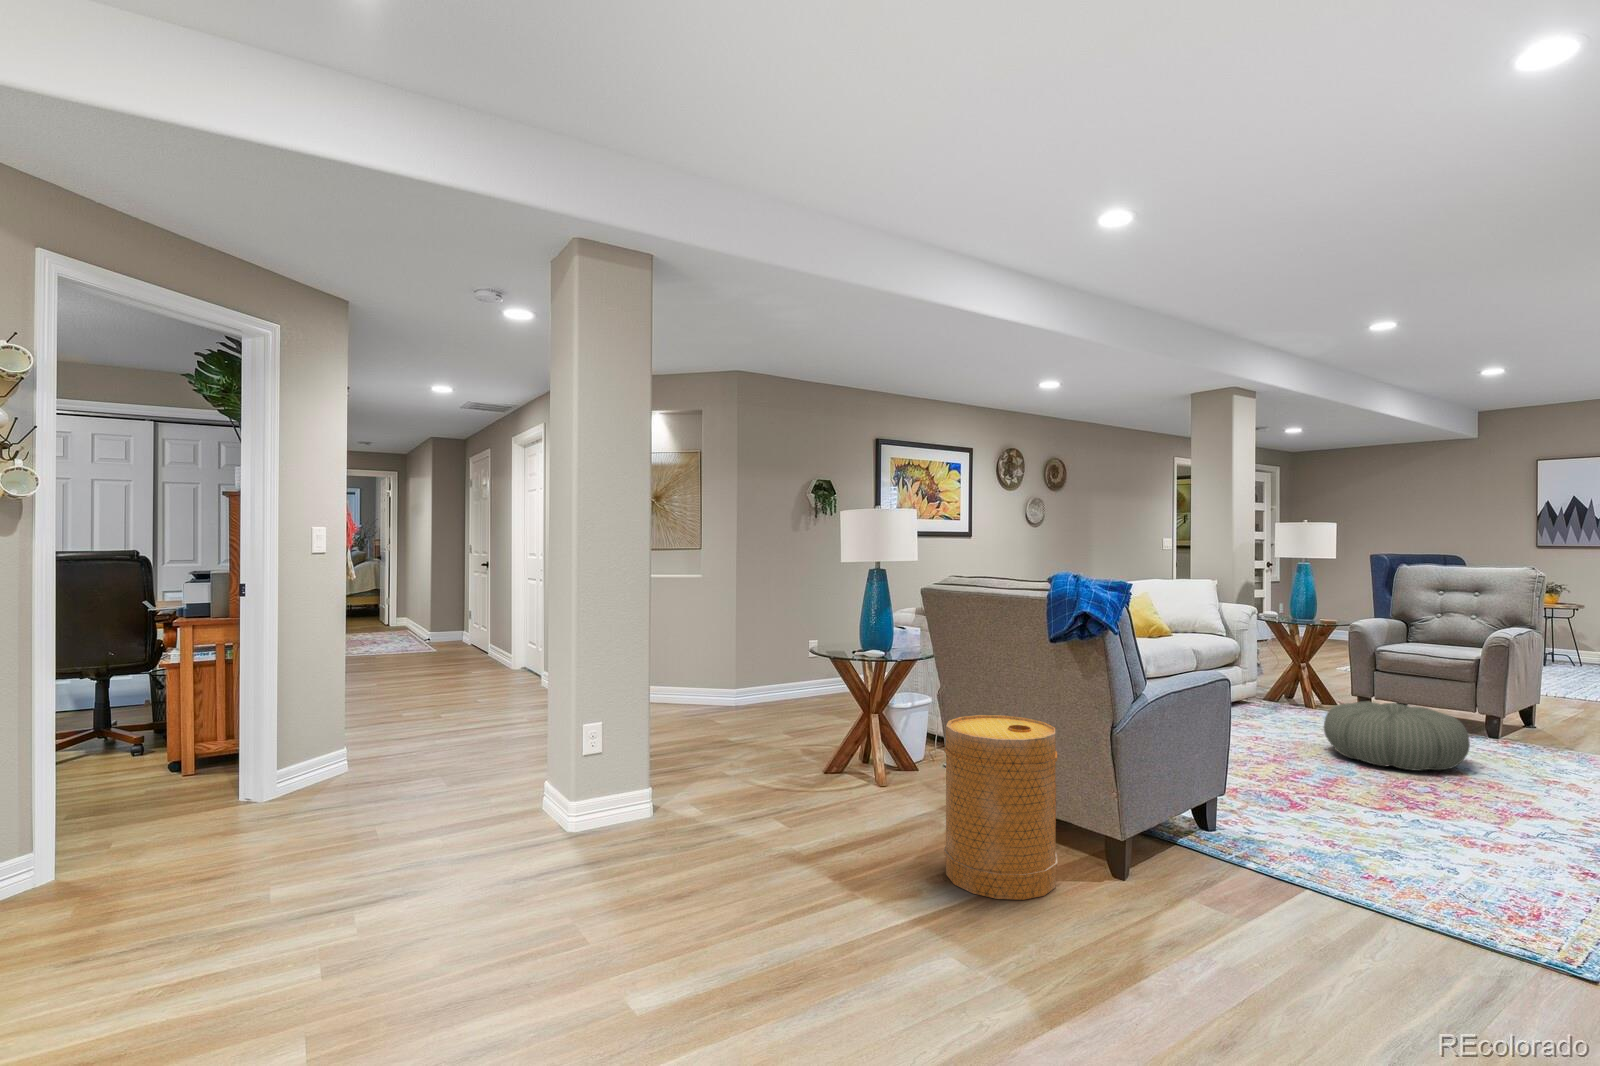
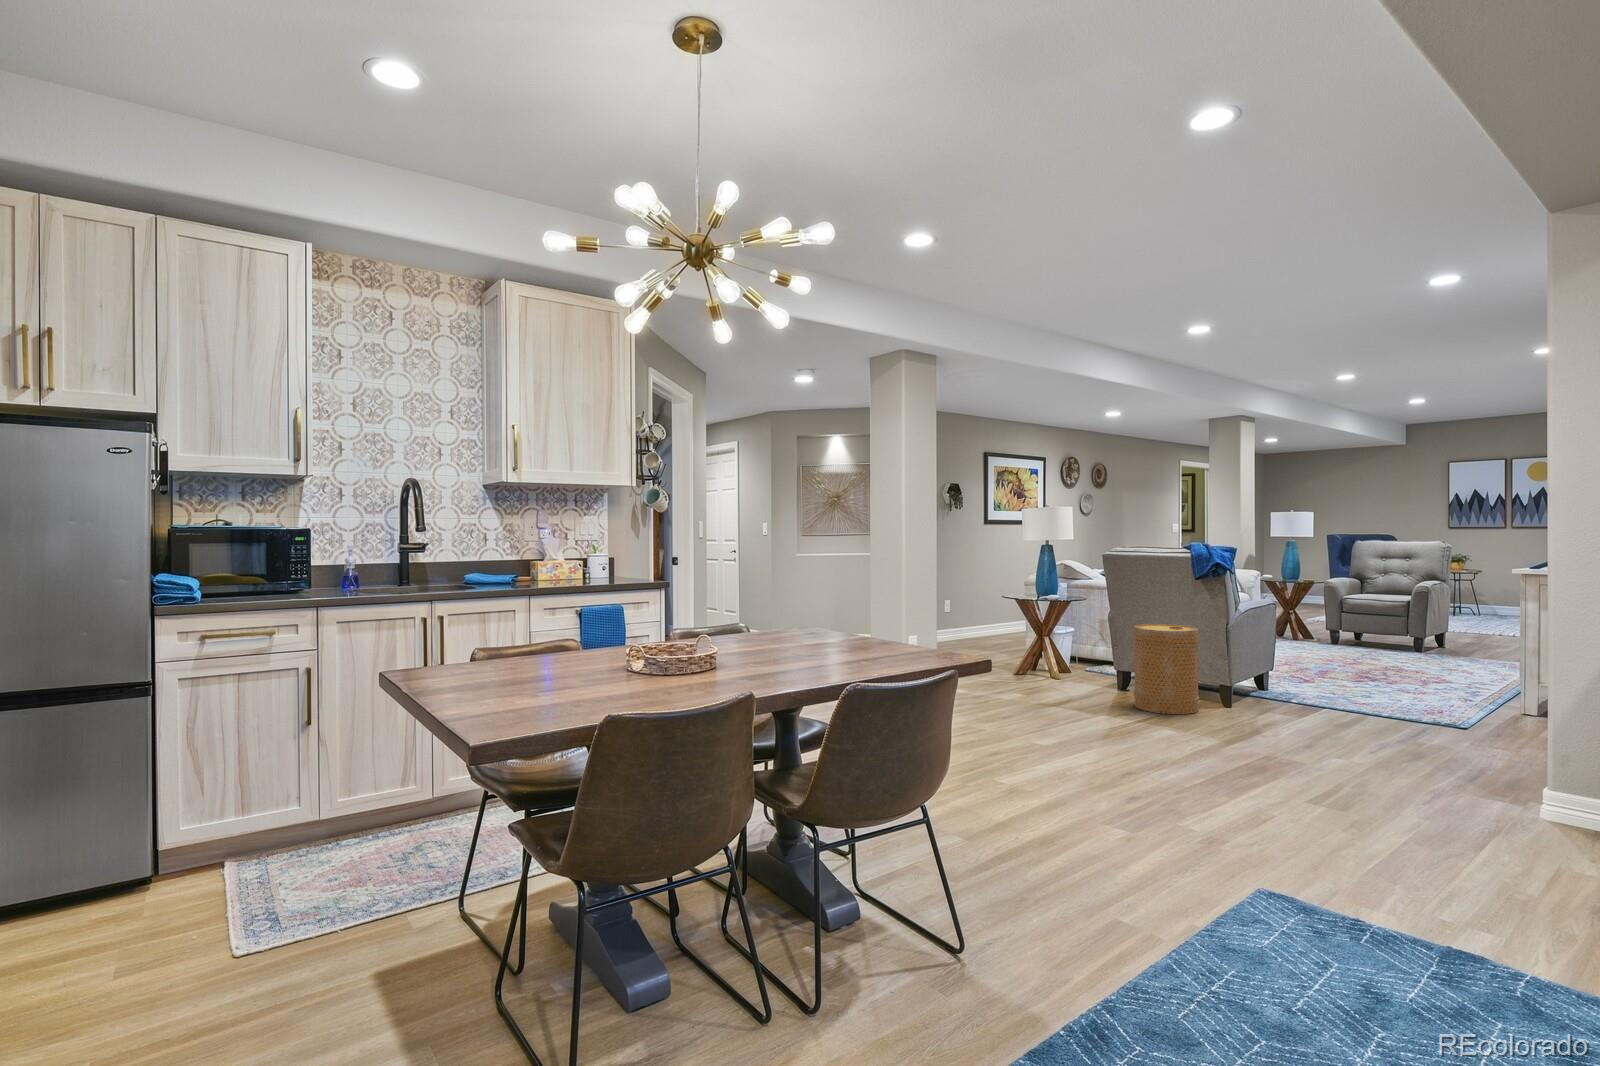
pouf: present [1324,702,1470,771] -> none [1315,628,1405,666]

